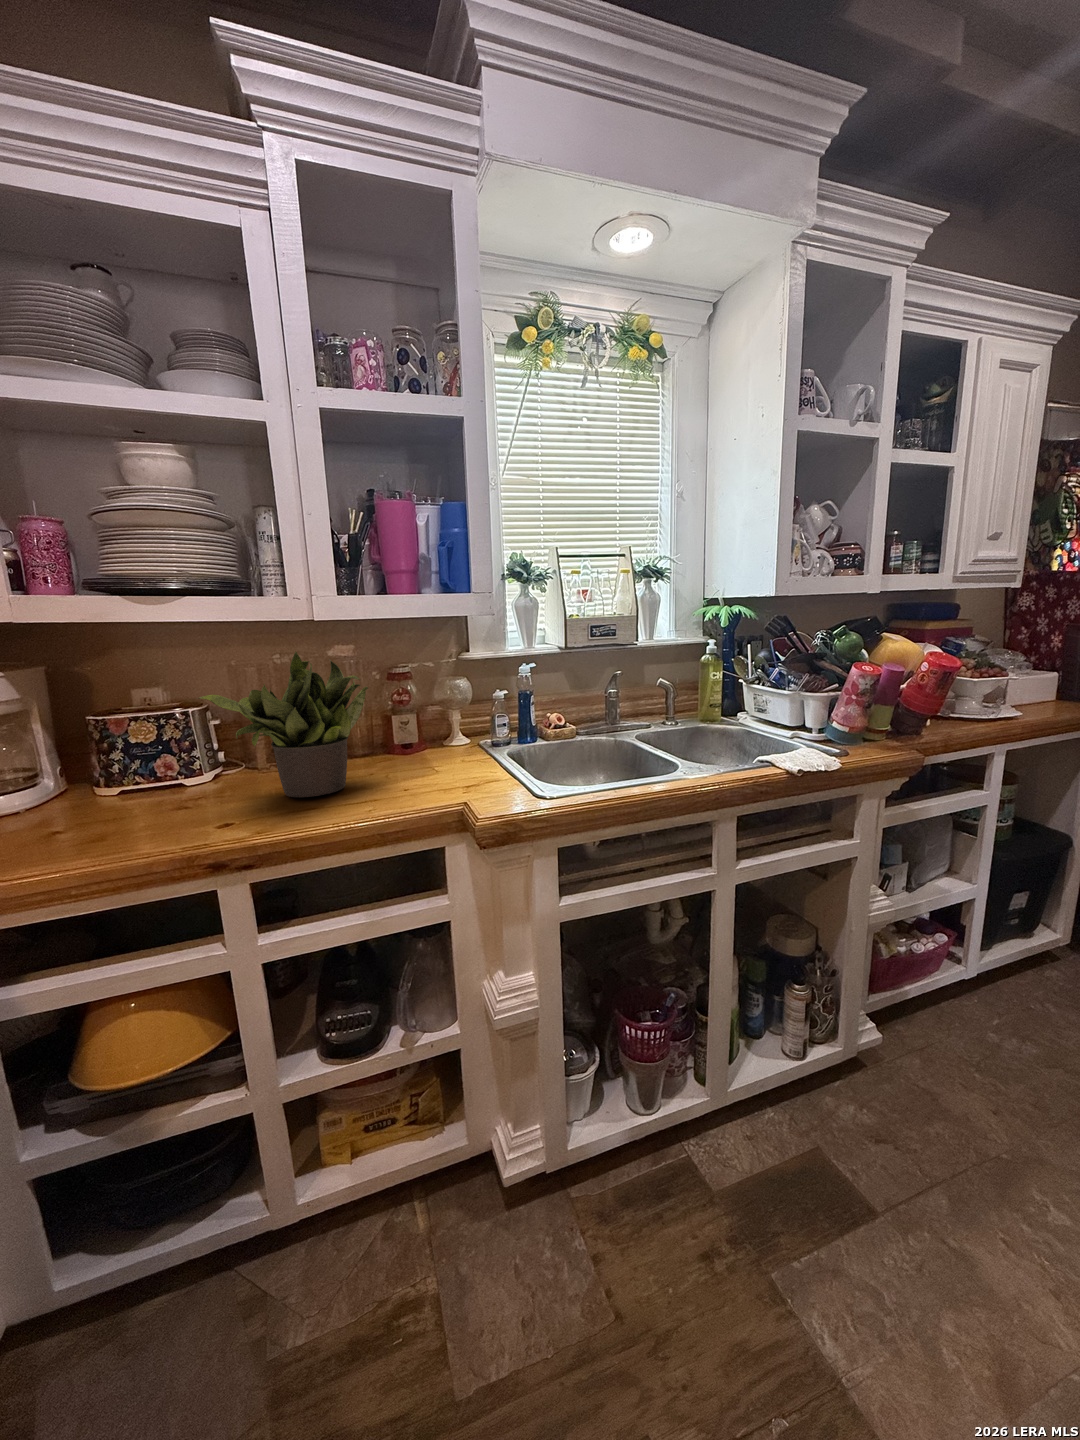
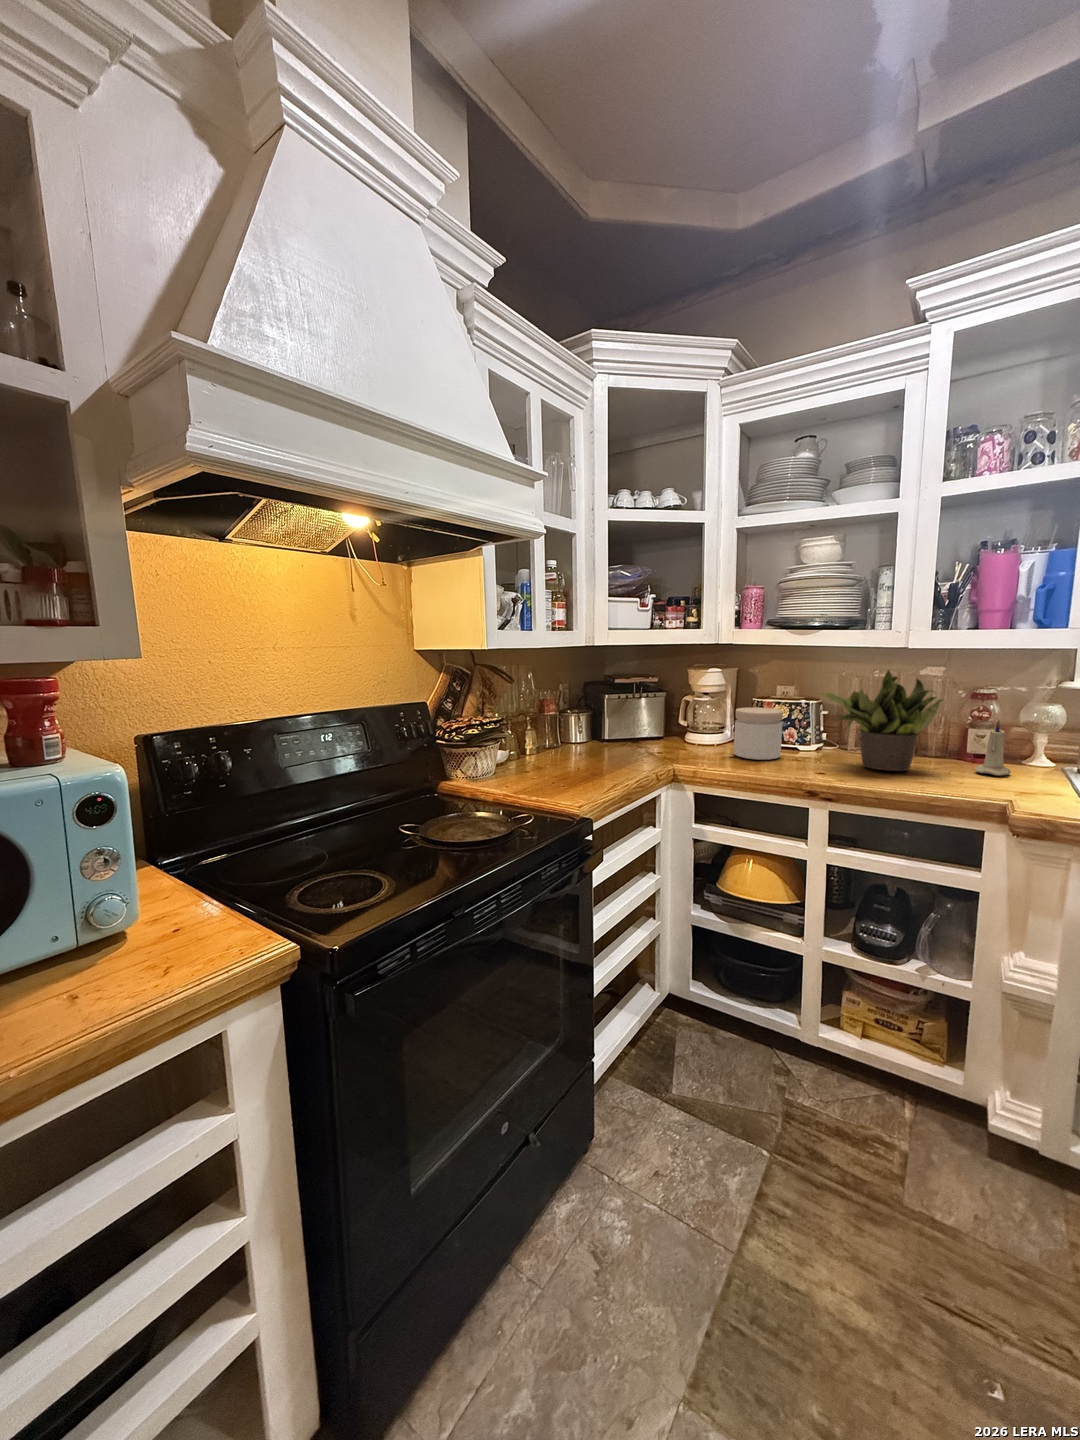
candle: none [411,703,445,769] -> present [974,720,1011,776]
jar: none [40,732,152,832] -> present [734,708,783,760]

